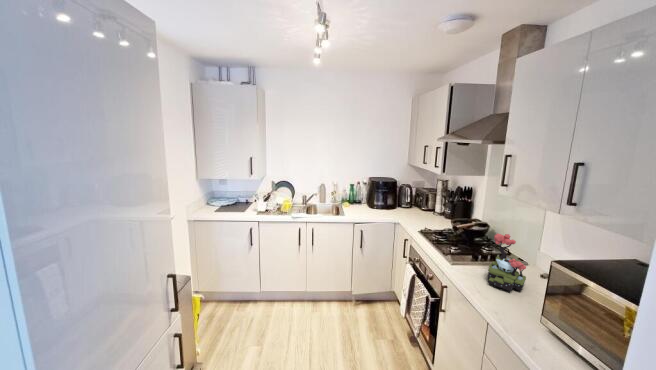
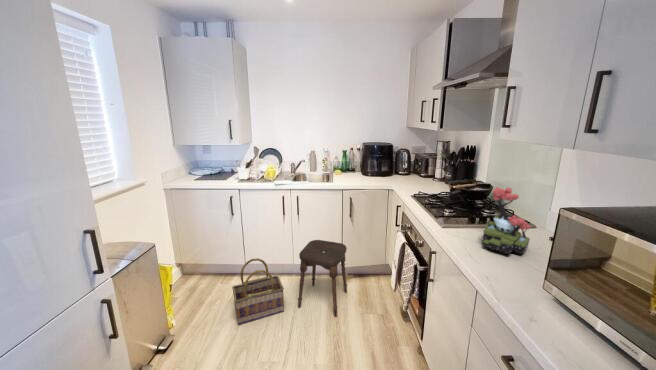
stool: none [314,269,359,342] -> present [298,240,347,317]
basket: none [254,288,303,352] -> present [232,258,284,325]

